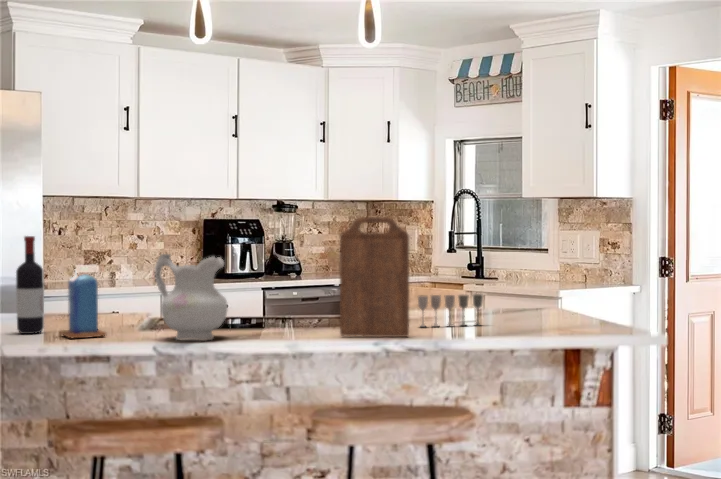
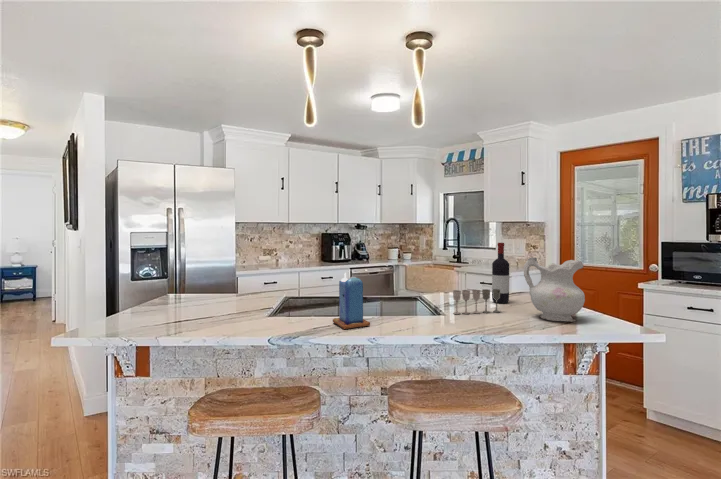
cutting board: present [340,217,409,337] -> none [398,233,455,331]
wine bottle: present [16,236,44,334] -> present [492,243,509,303]
ceramic pitcher: present [155,254,228,341] -> present [524,257,585,322]
candle: present [60,272,106,338] -> present [333,273,370,329]

